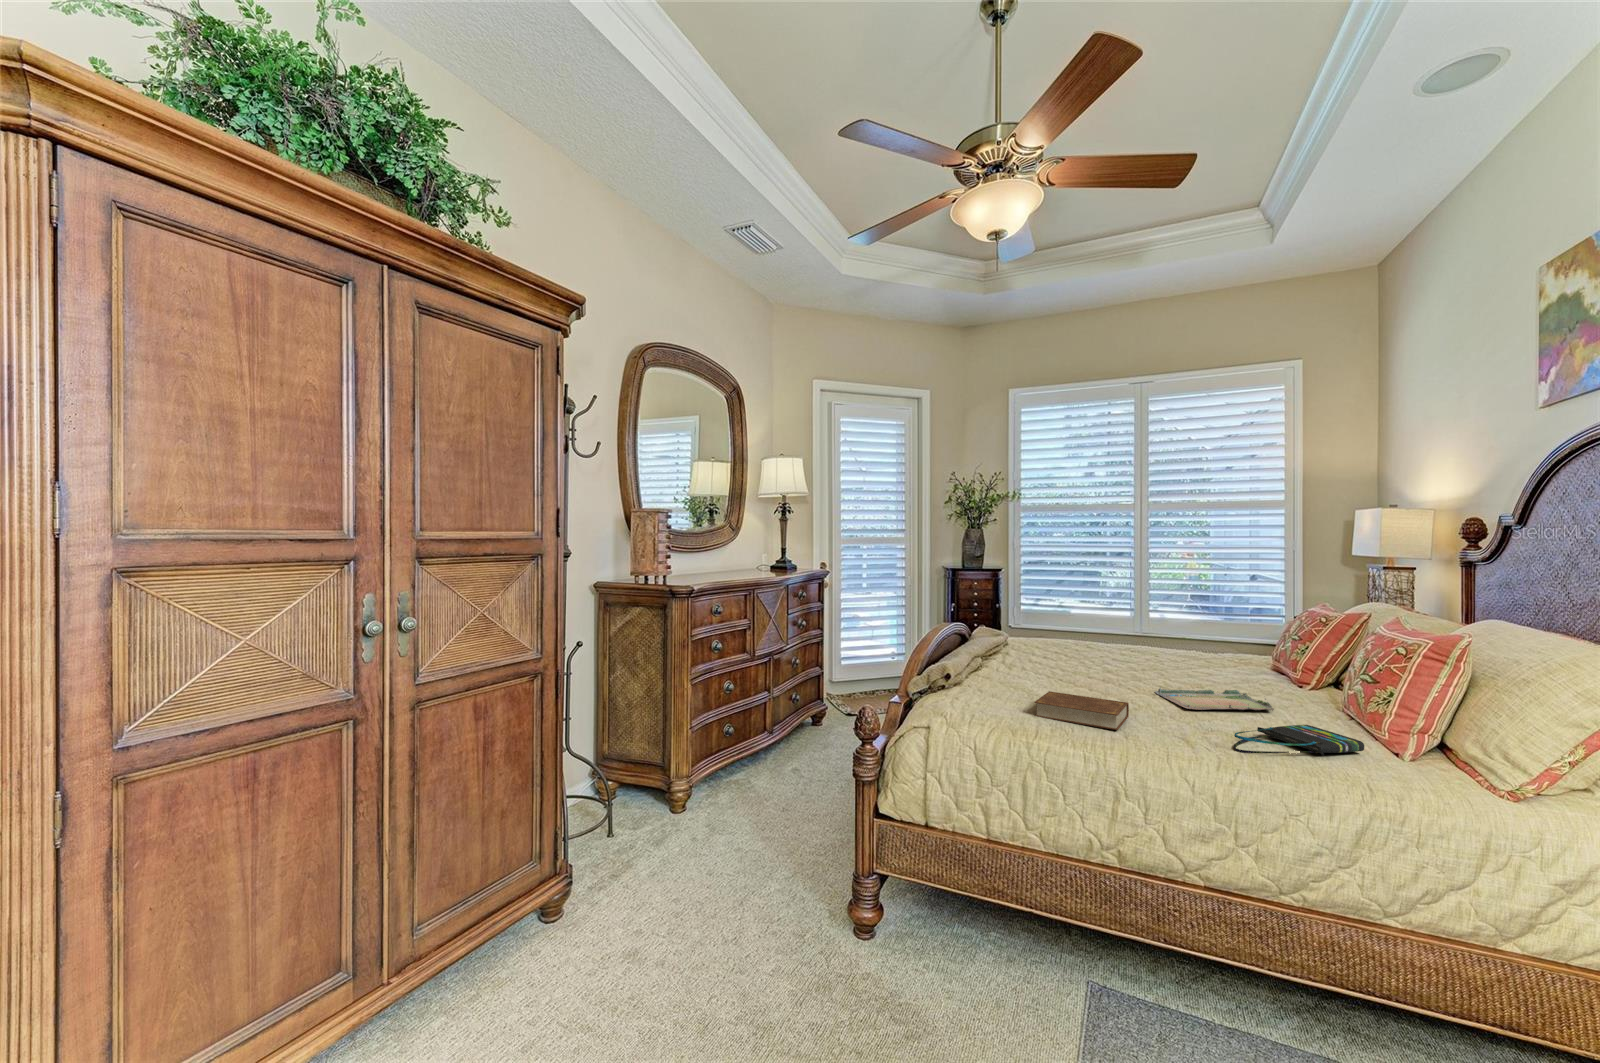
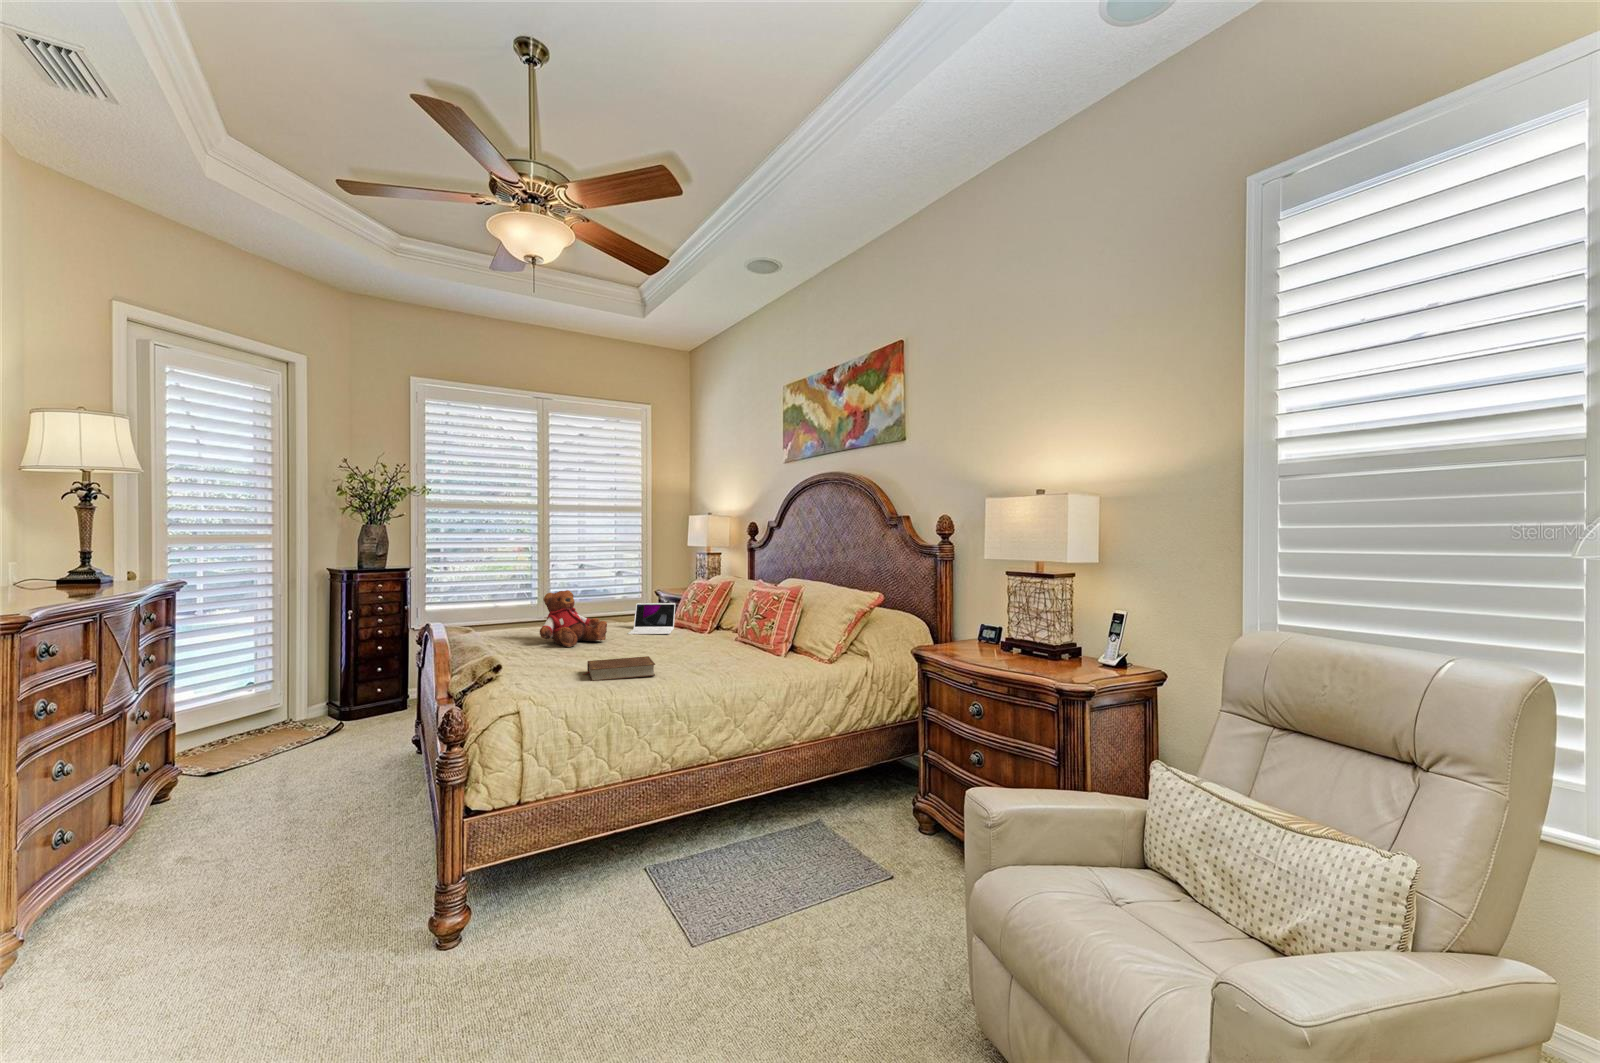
teddy bear: none [1050,604,1135,671] -> present [540,590,607,647]
laptop: none [1178,630,1265,679] -> present [628,603,676,634]
tray: present [1155,688,1274,711] -> none [638,639,711,655]
tote bag: present [1234,725,1364,755] -> none [719,649,769,671]

